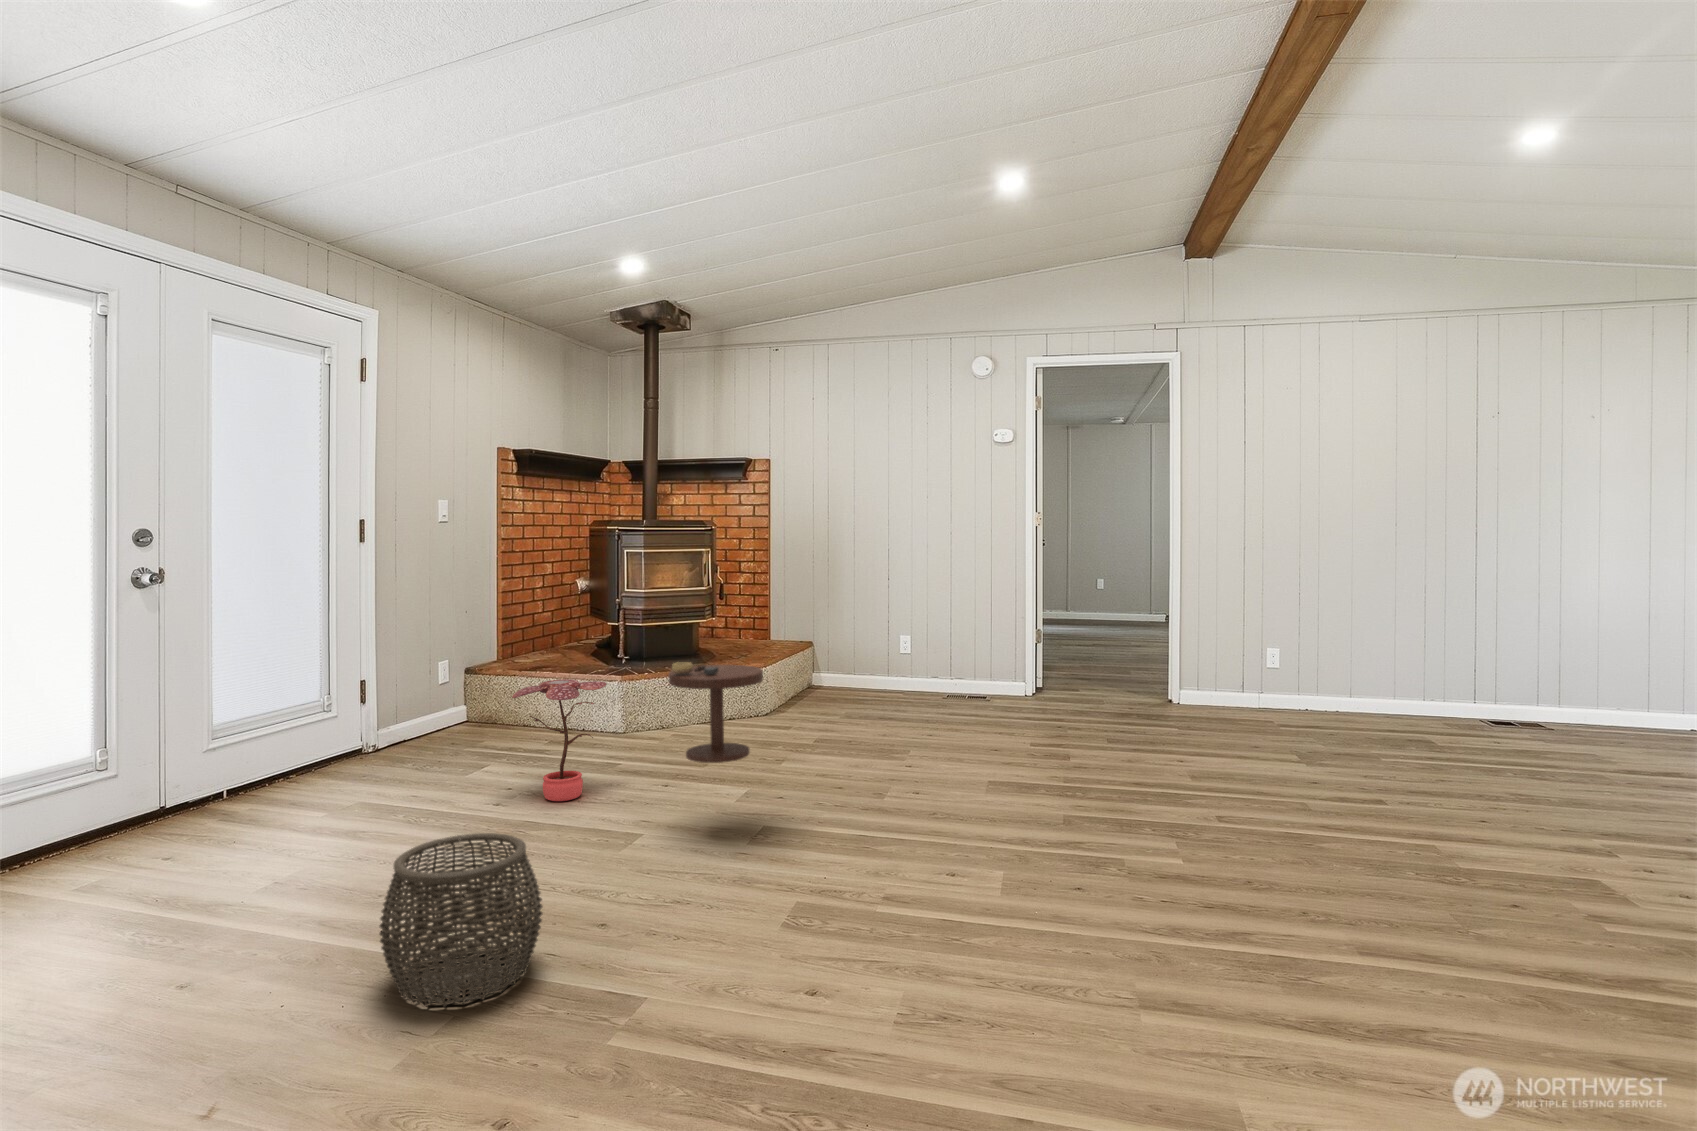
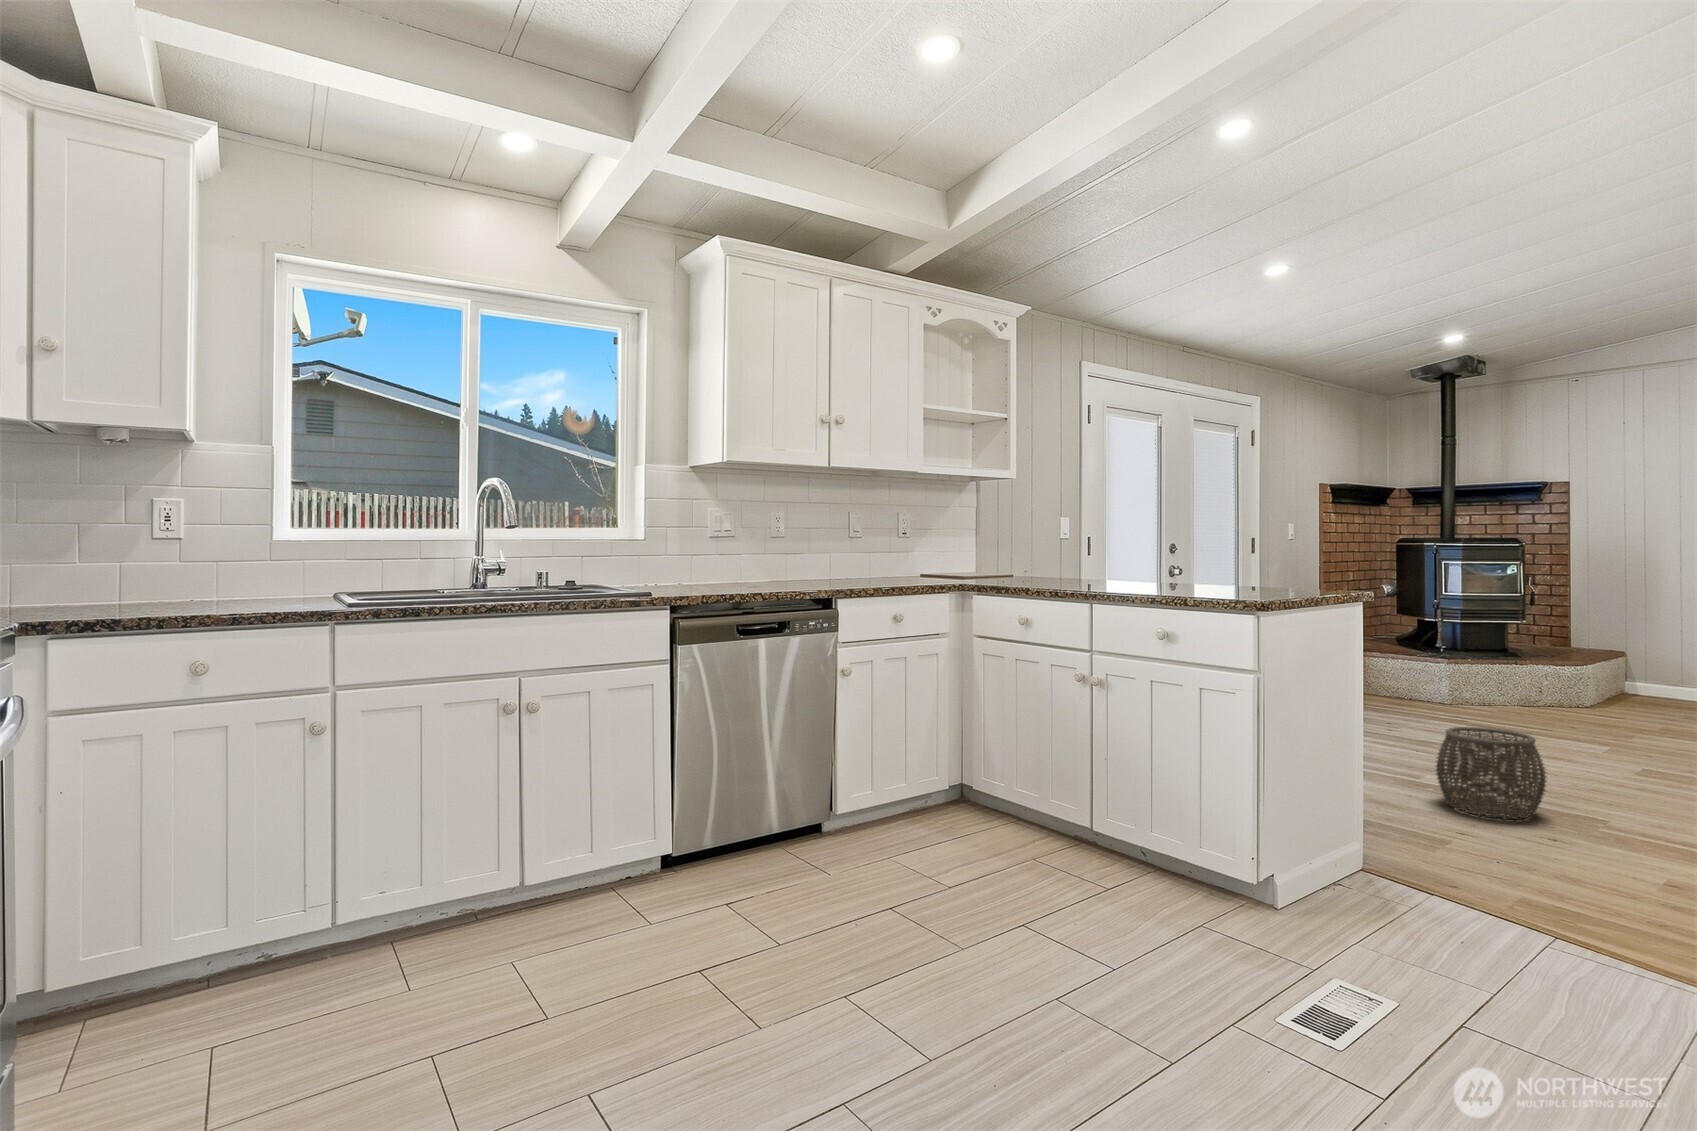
side table: present [669,662,763,763] -> none [1575,641,1669,774]
potted plant: present [512,679,607,801] -> none [1409,652,1484,738]

